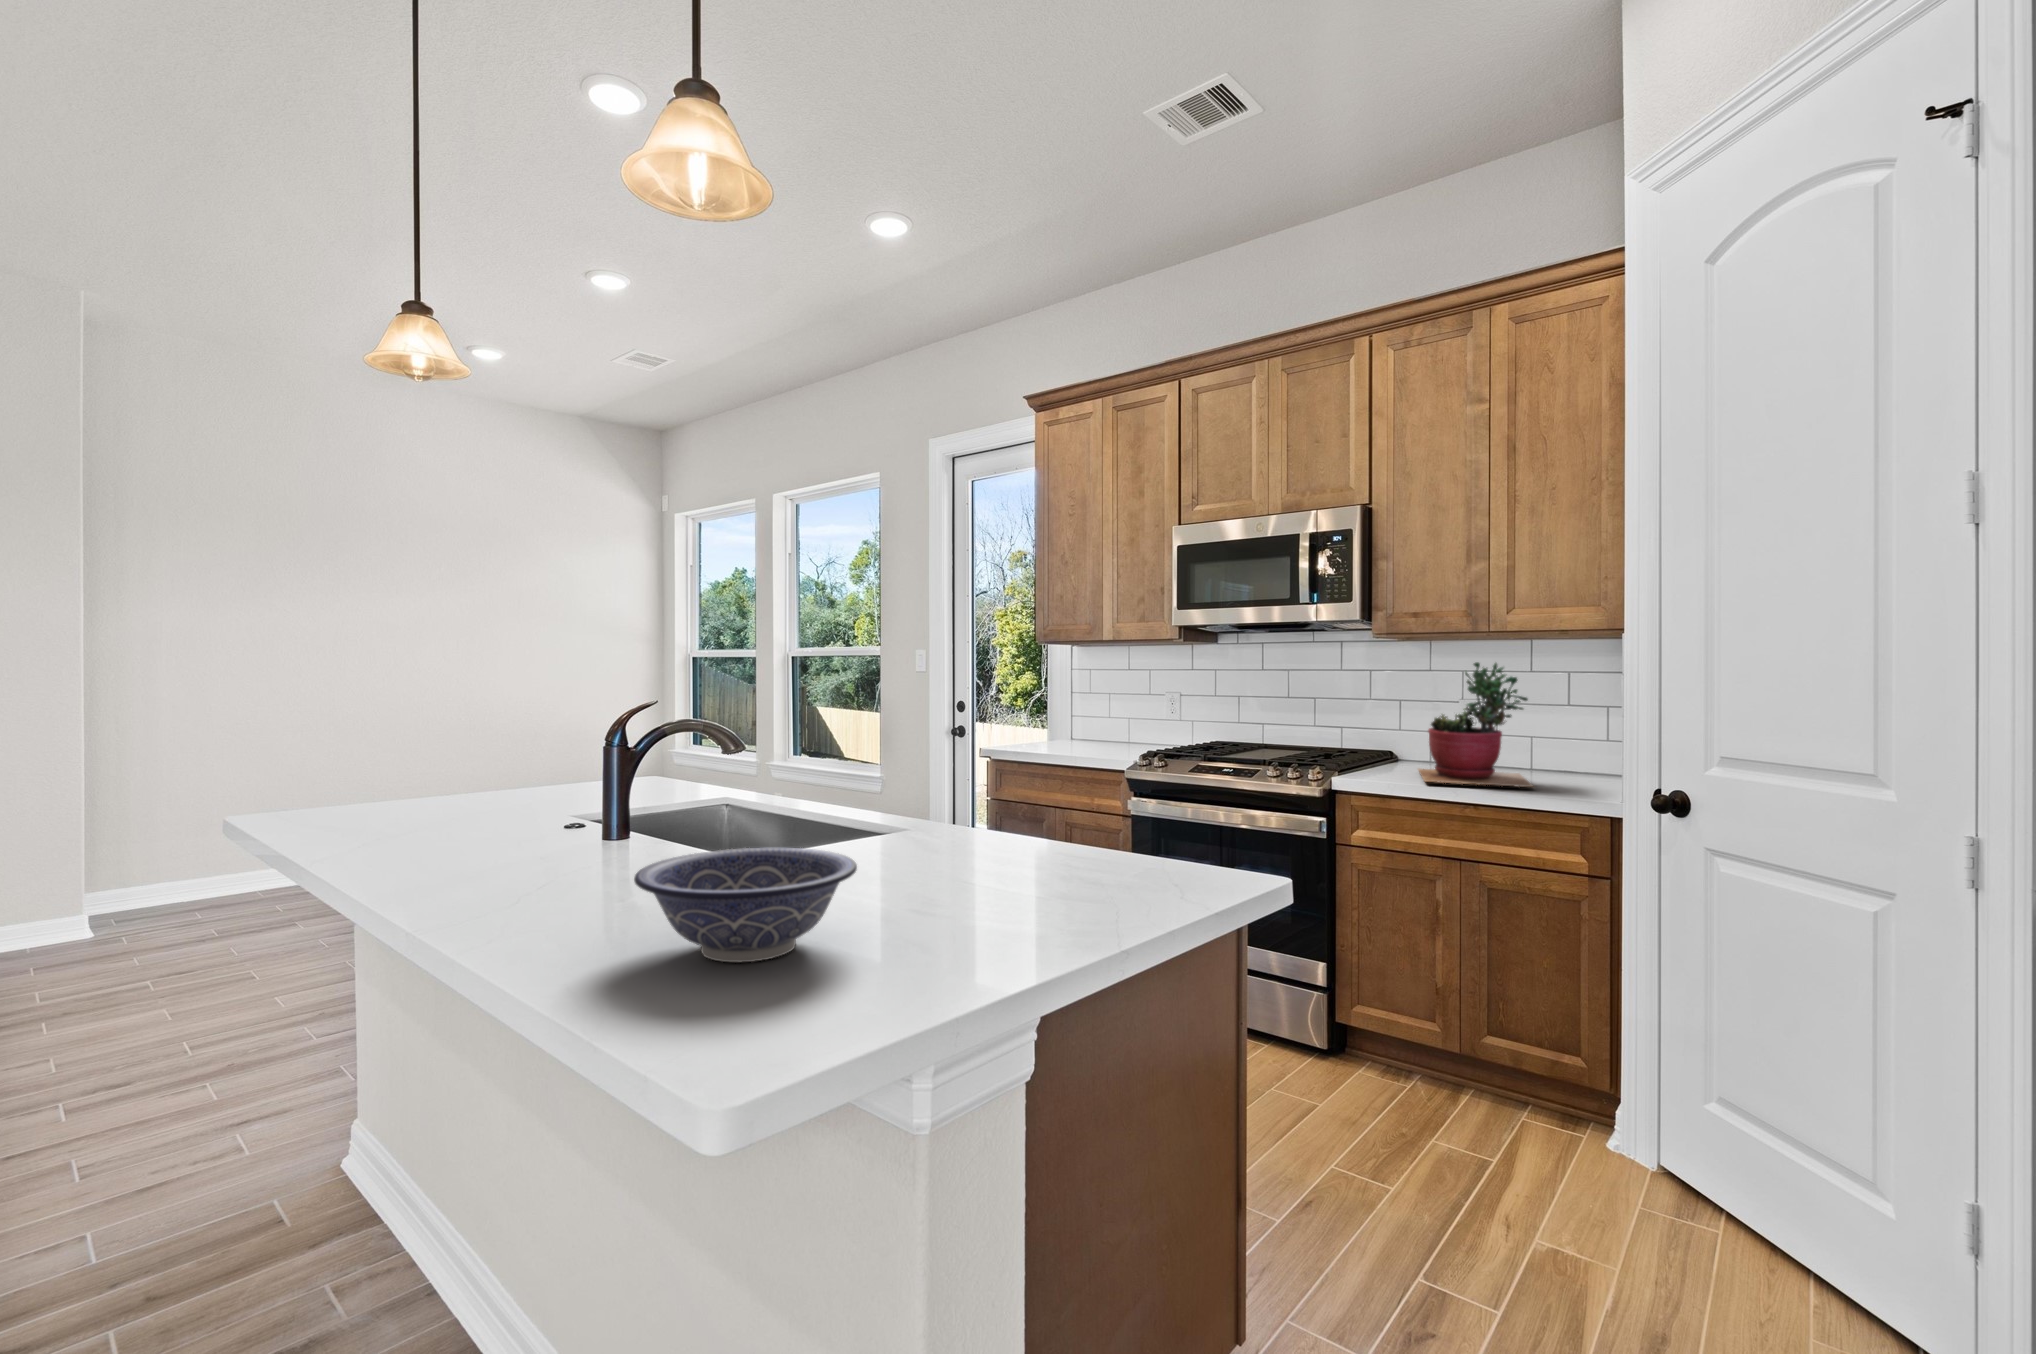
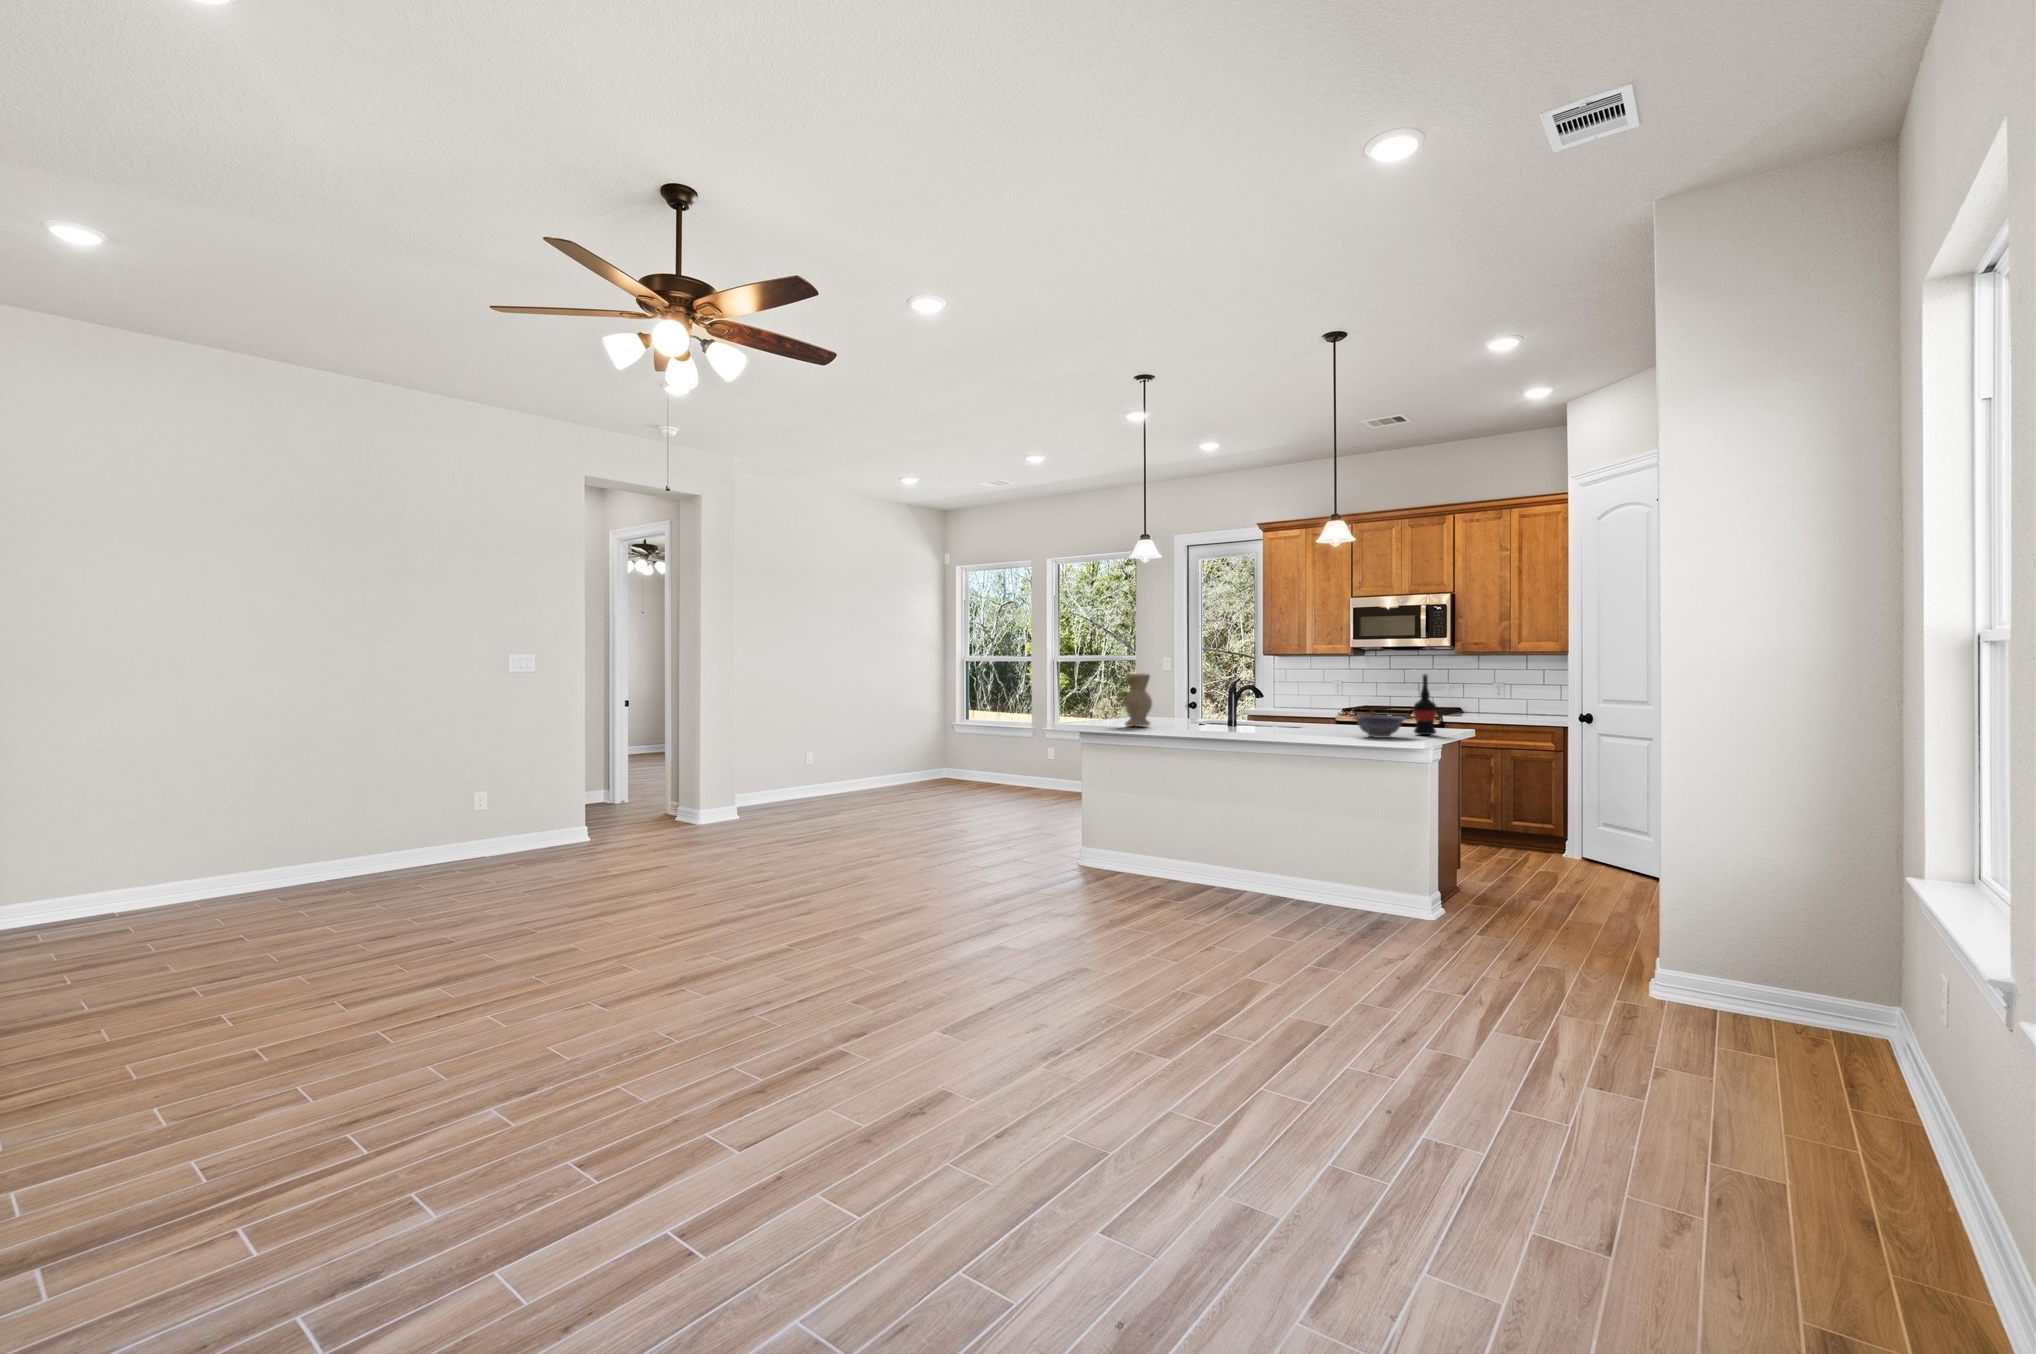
succulent plant: present [1418,662,1533,787] -> none [1477,664,1532,718]
vase: none [337,679,437,824] -> present [1117,674,1152,726]
wine bottle: none [940,691,1025,936] -> present [1414,674,1436,735]

